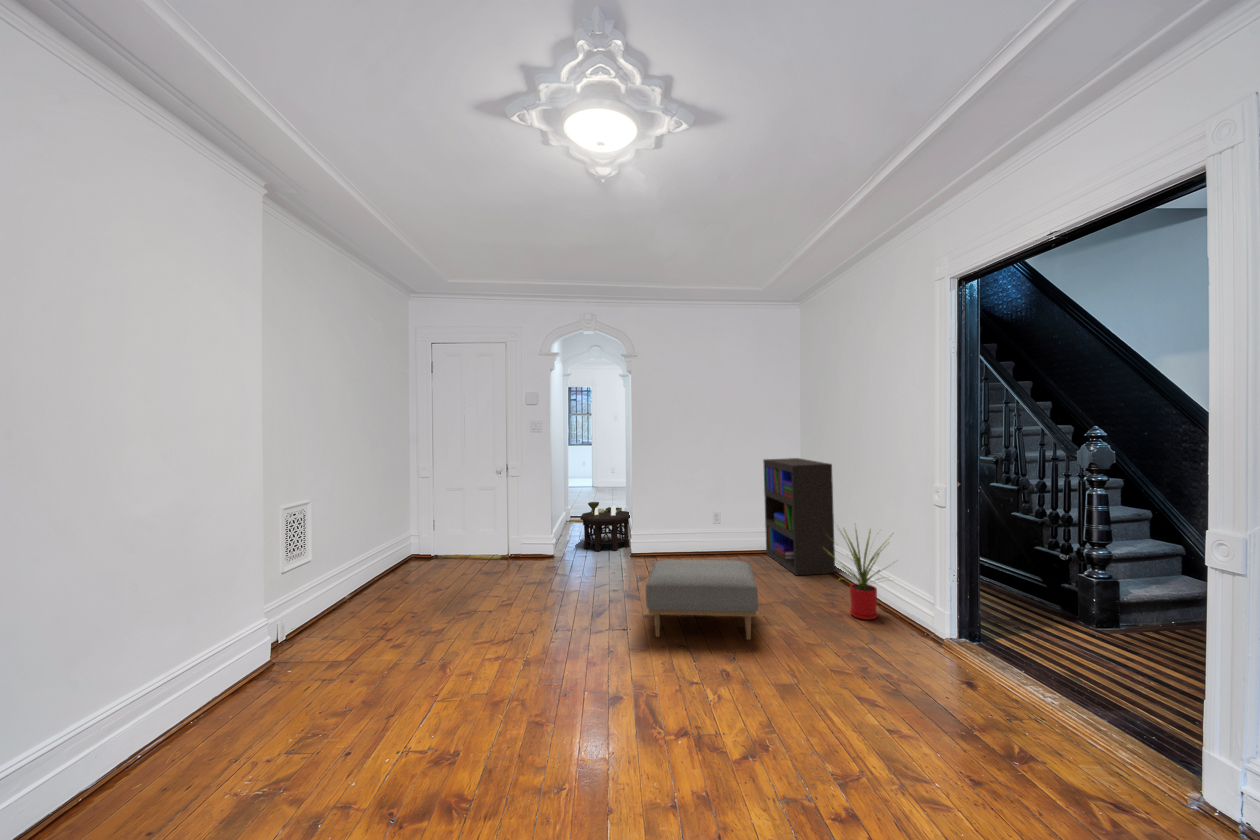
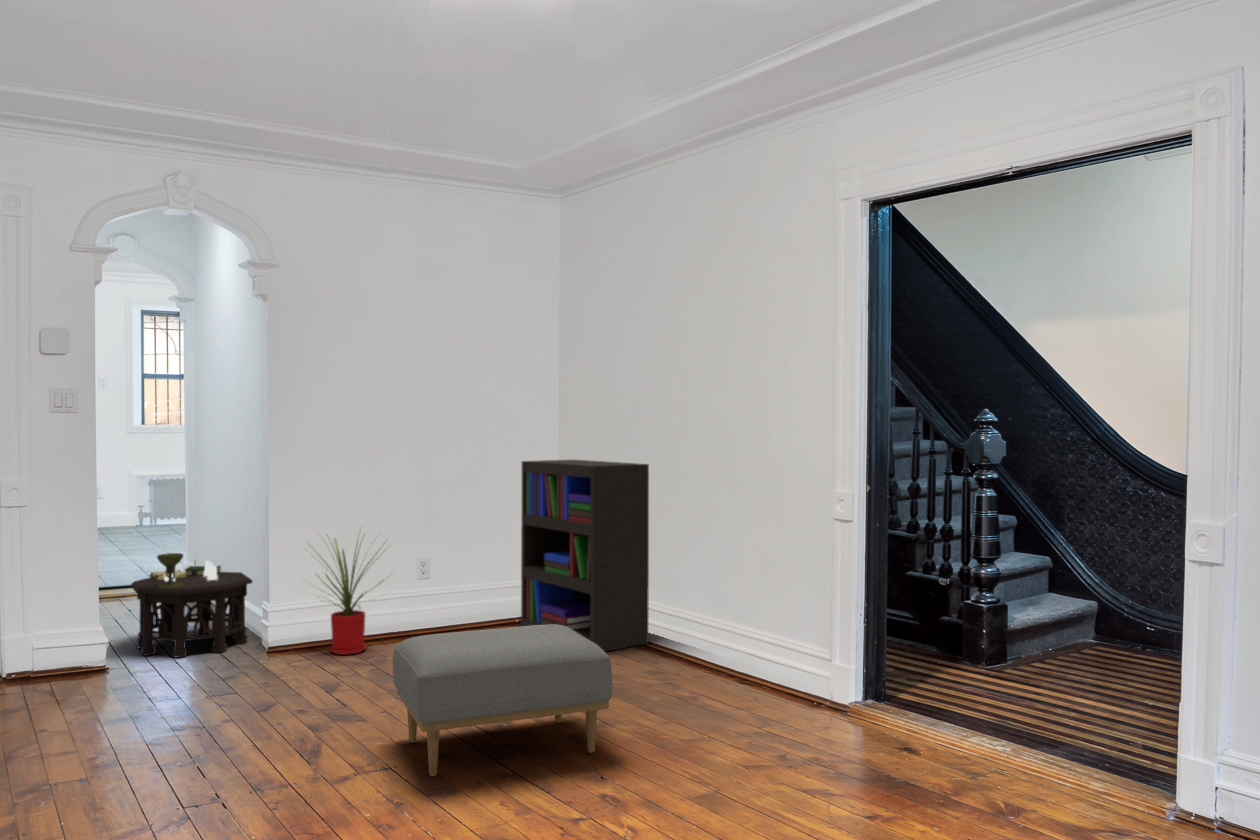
house plant: present [826,529,893,620] -> present [322,539,384,655]

